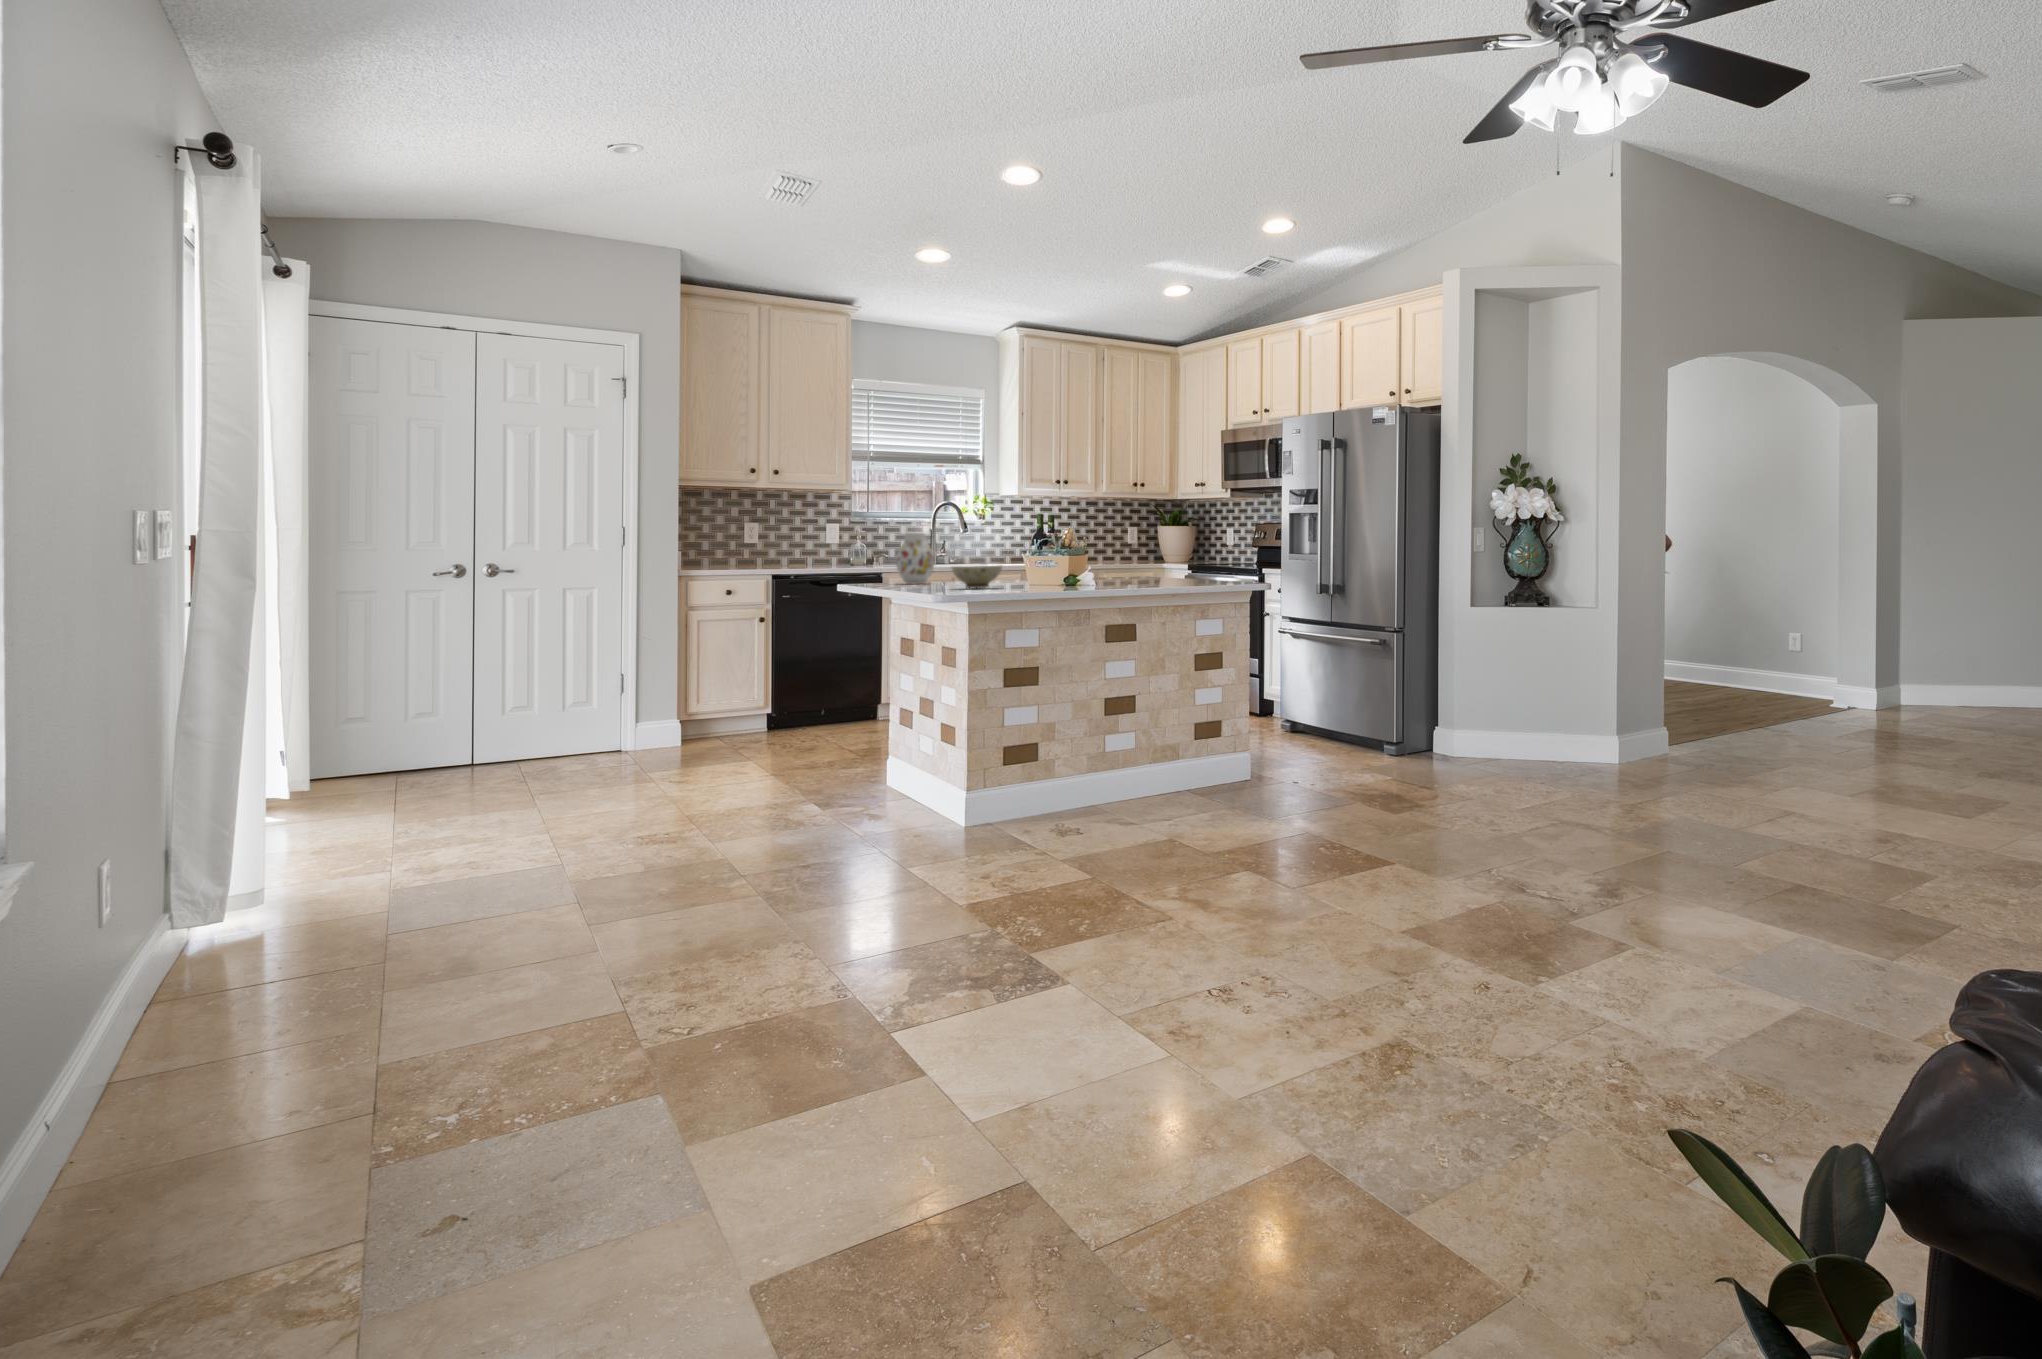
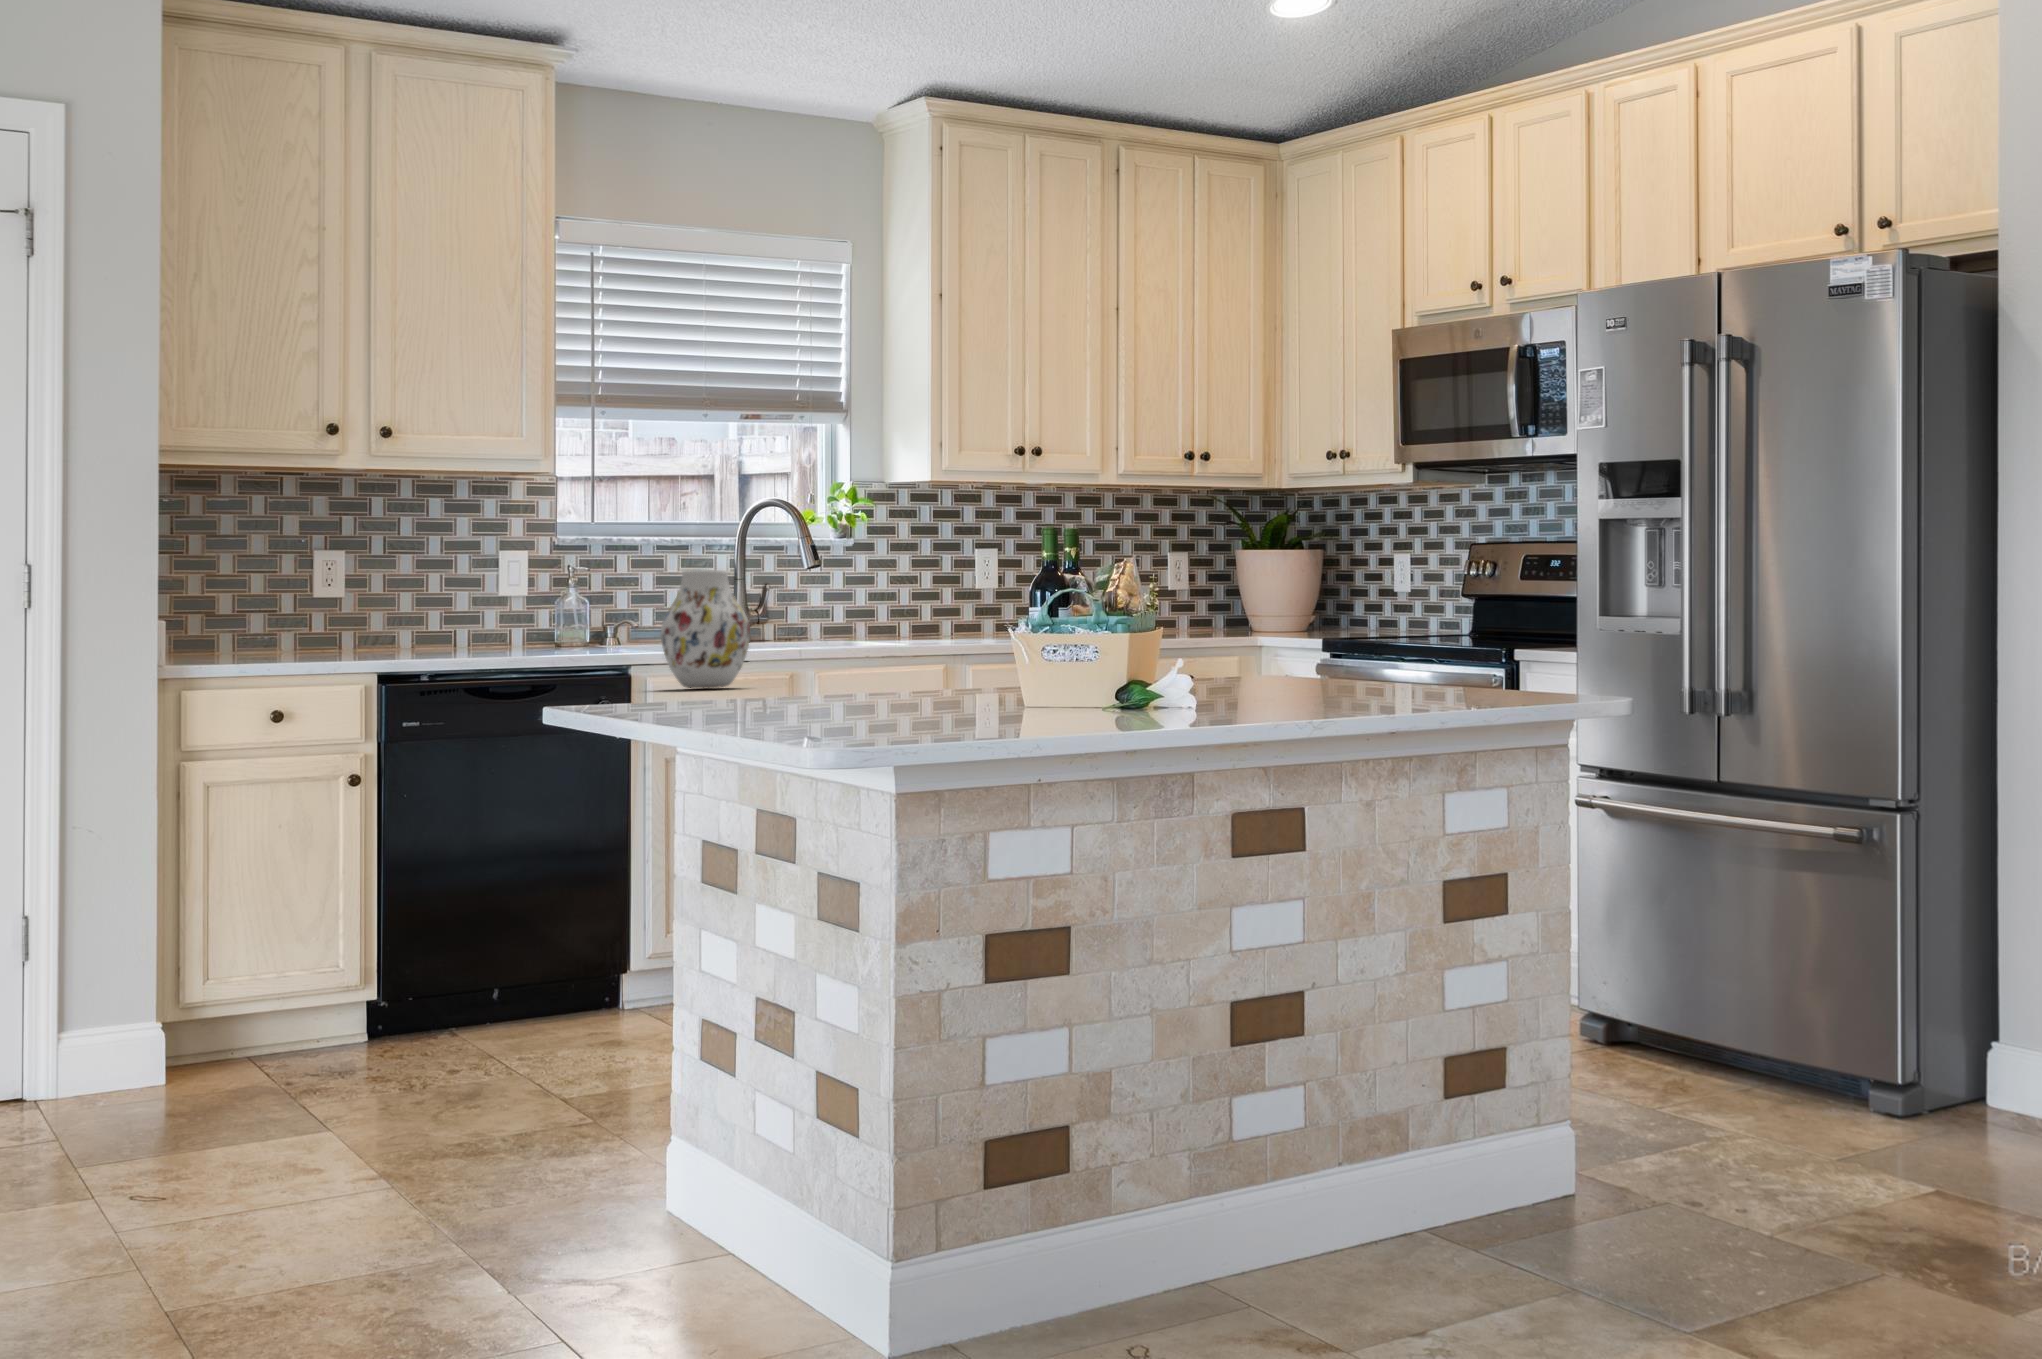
ceramic bowl: present [952,565,1002,588] -> none [820,652,948,712]

